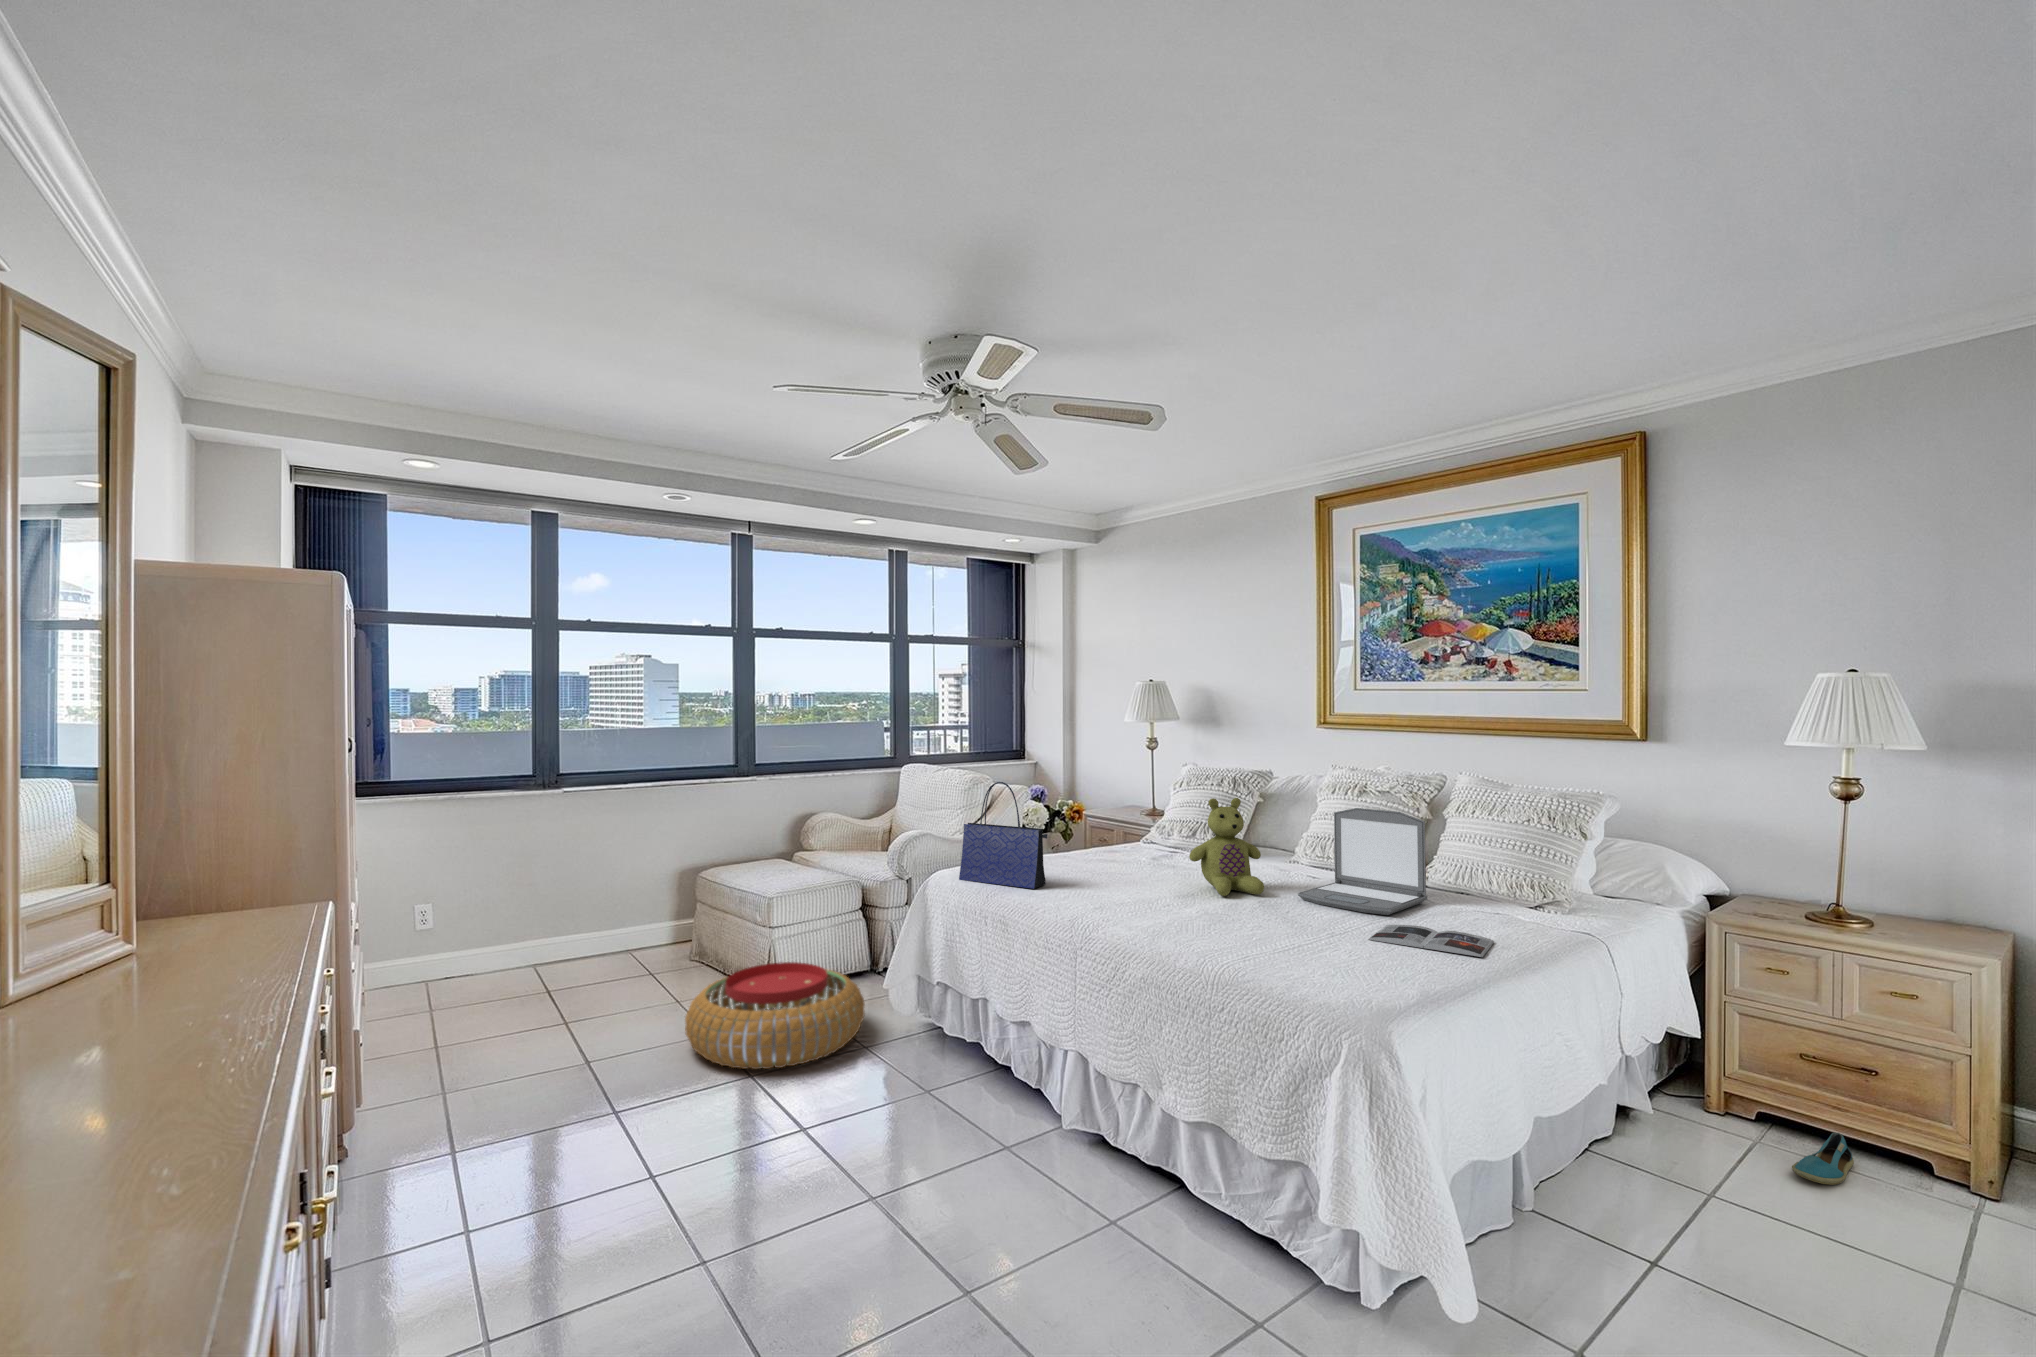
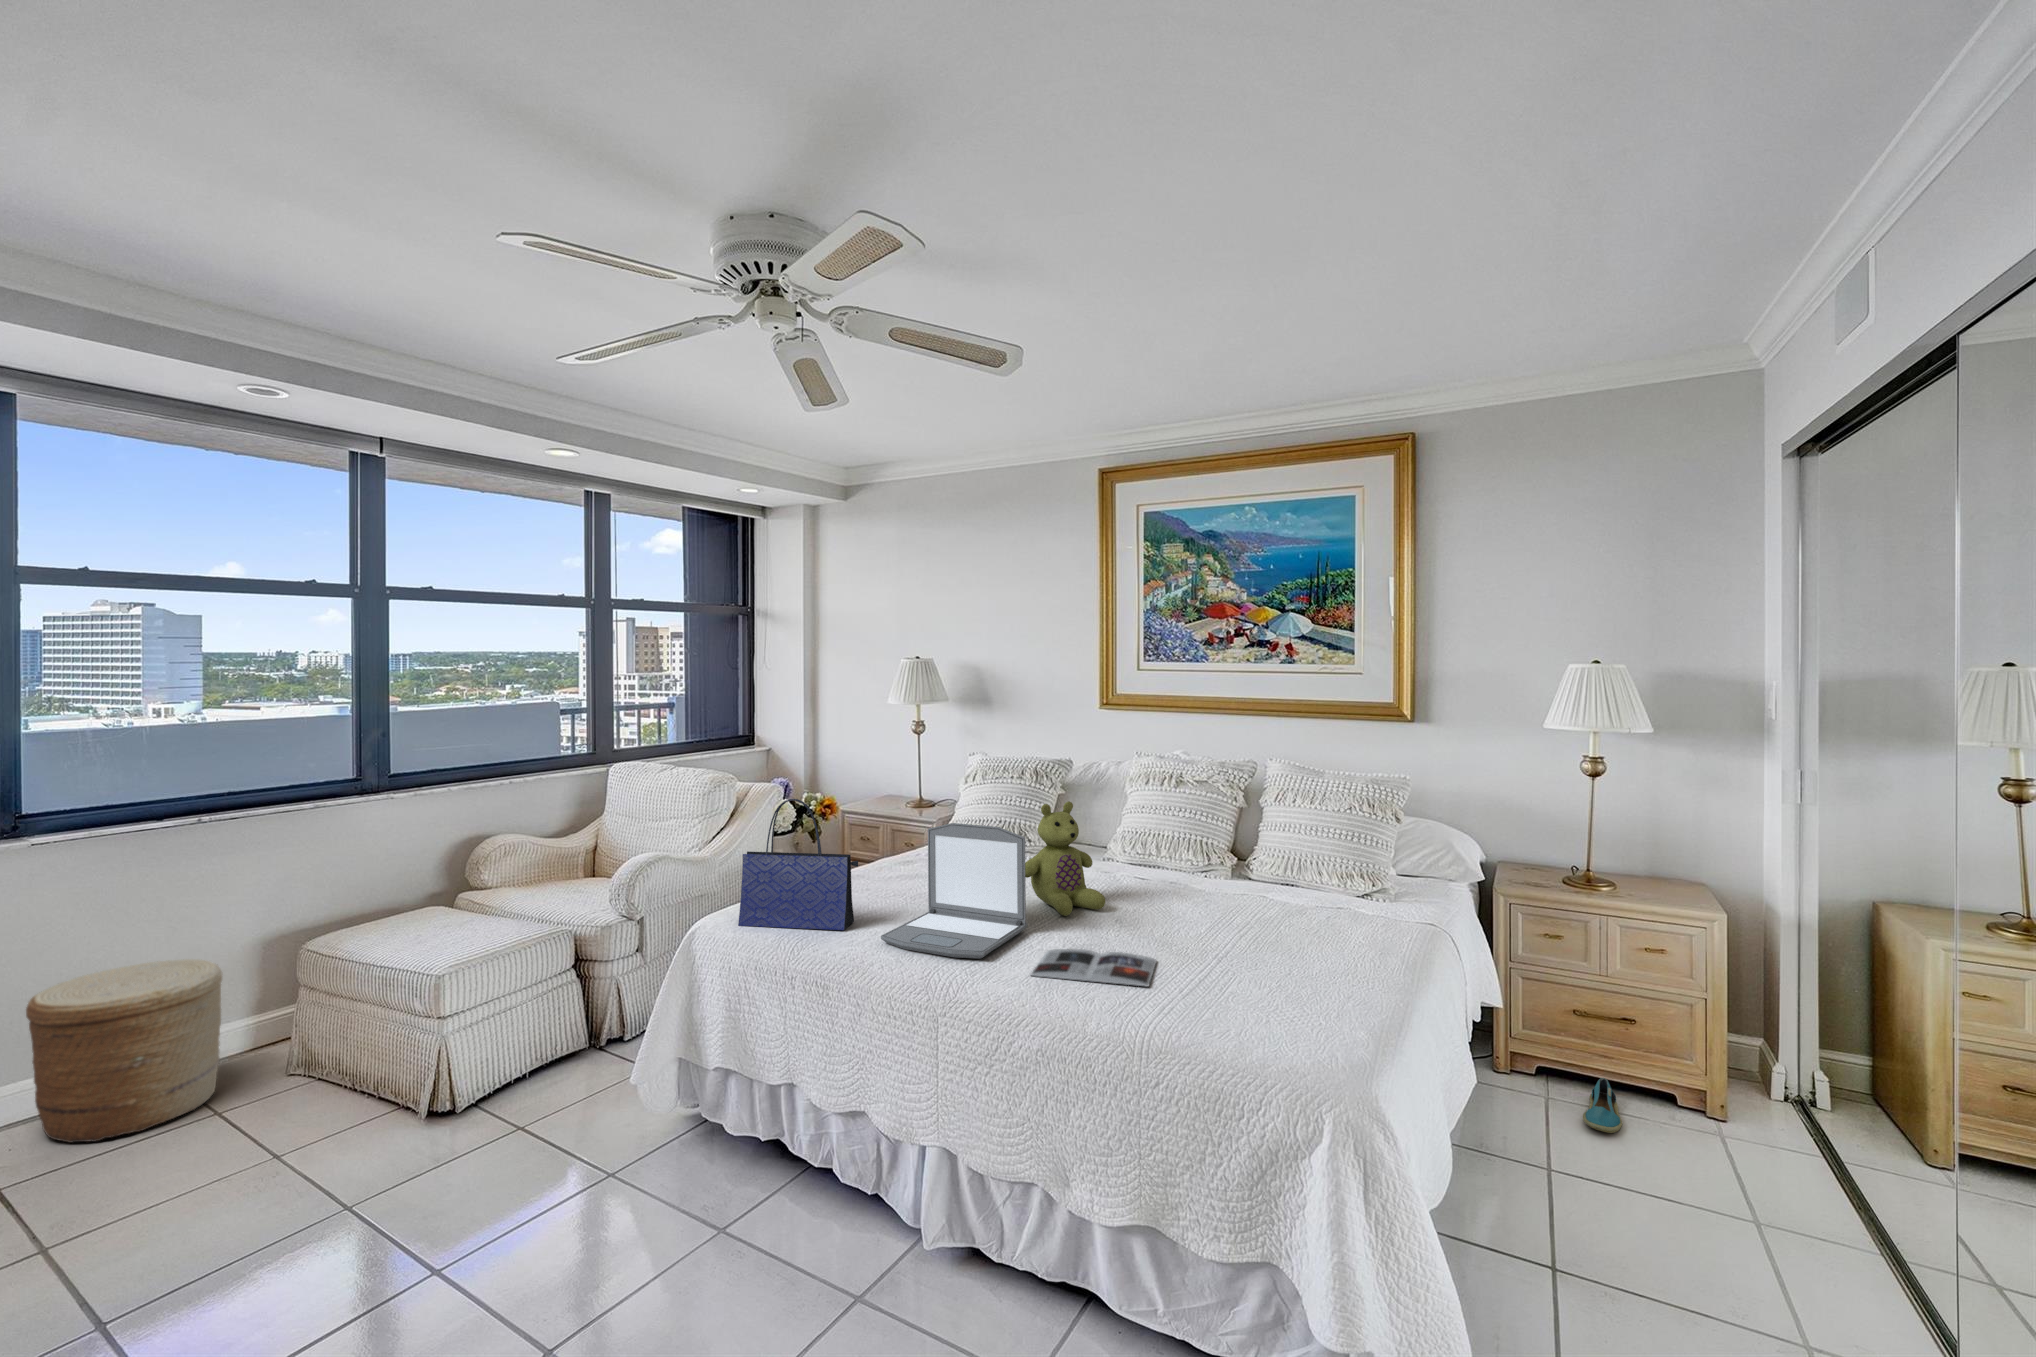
laptop: present [1298,808,1428,915] -> present [881,823,1027,959]
woven basket: none [546,877,647,986] -> present [26,959,222,1143]
magazine: present [1369,925,1494,957] -> present [1031,949,1156,986]
pouf: present [685,962,865,1069] -> none [319,1060,608,1246]

